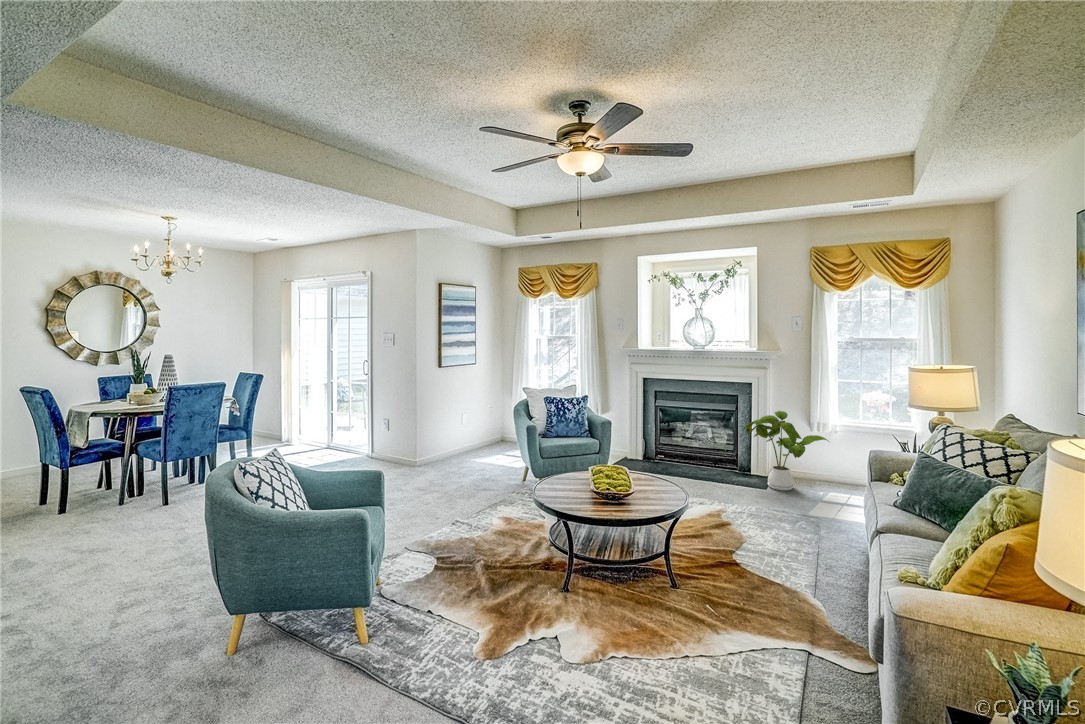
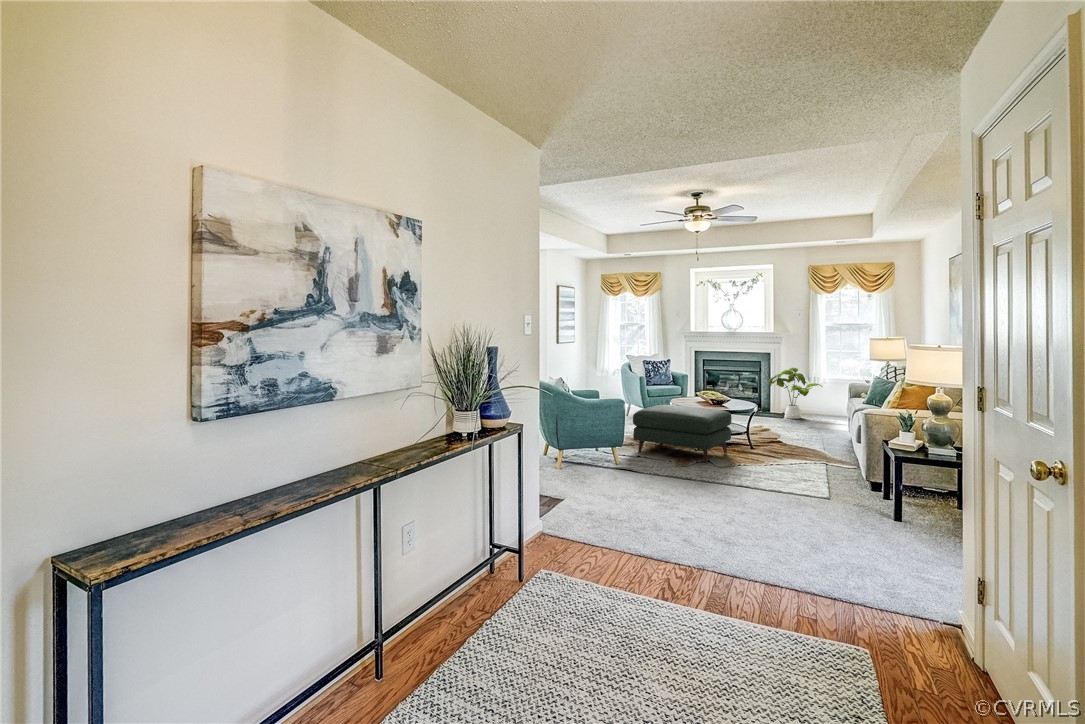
ottoman: none [430,499,611,662] -> present [633,405,732,463]

